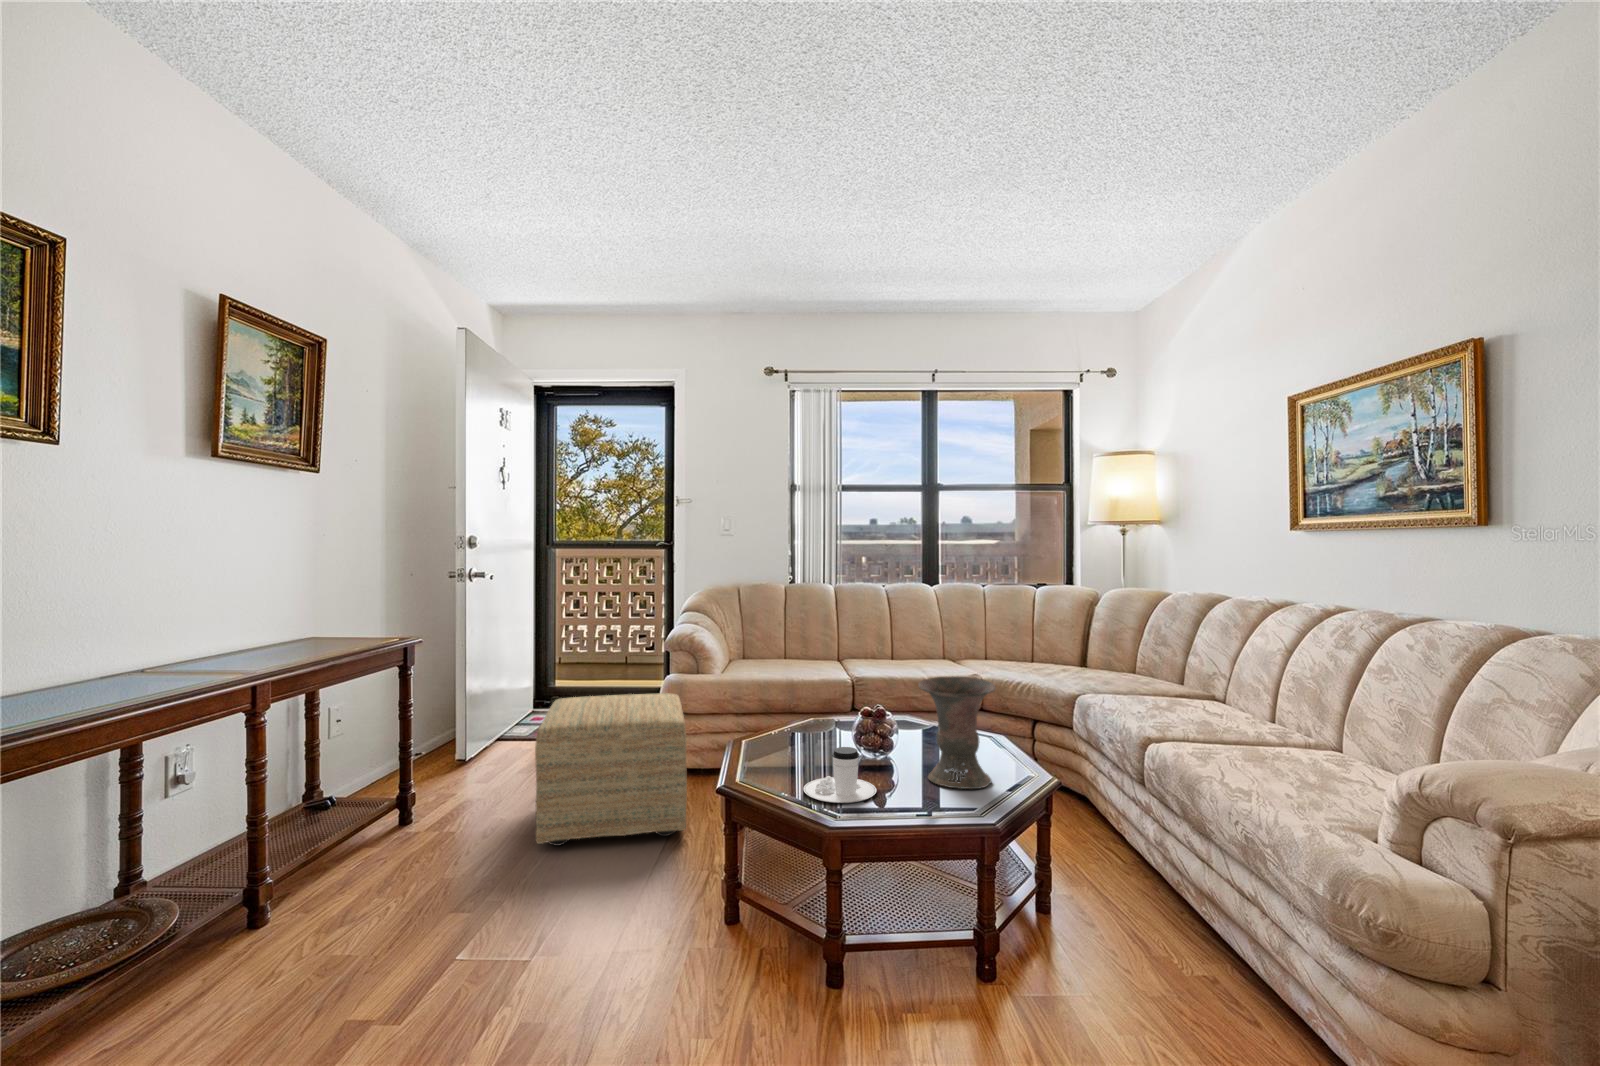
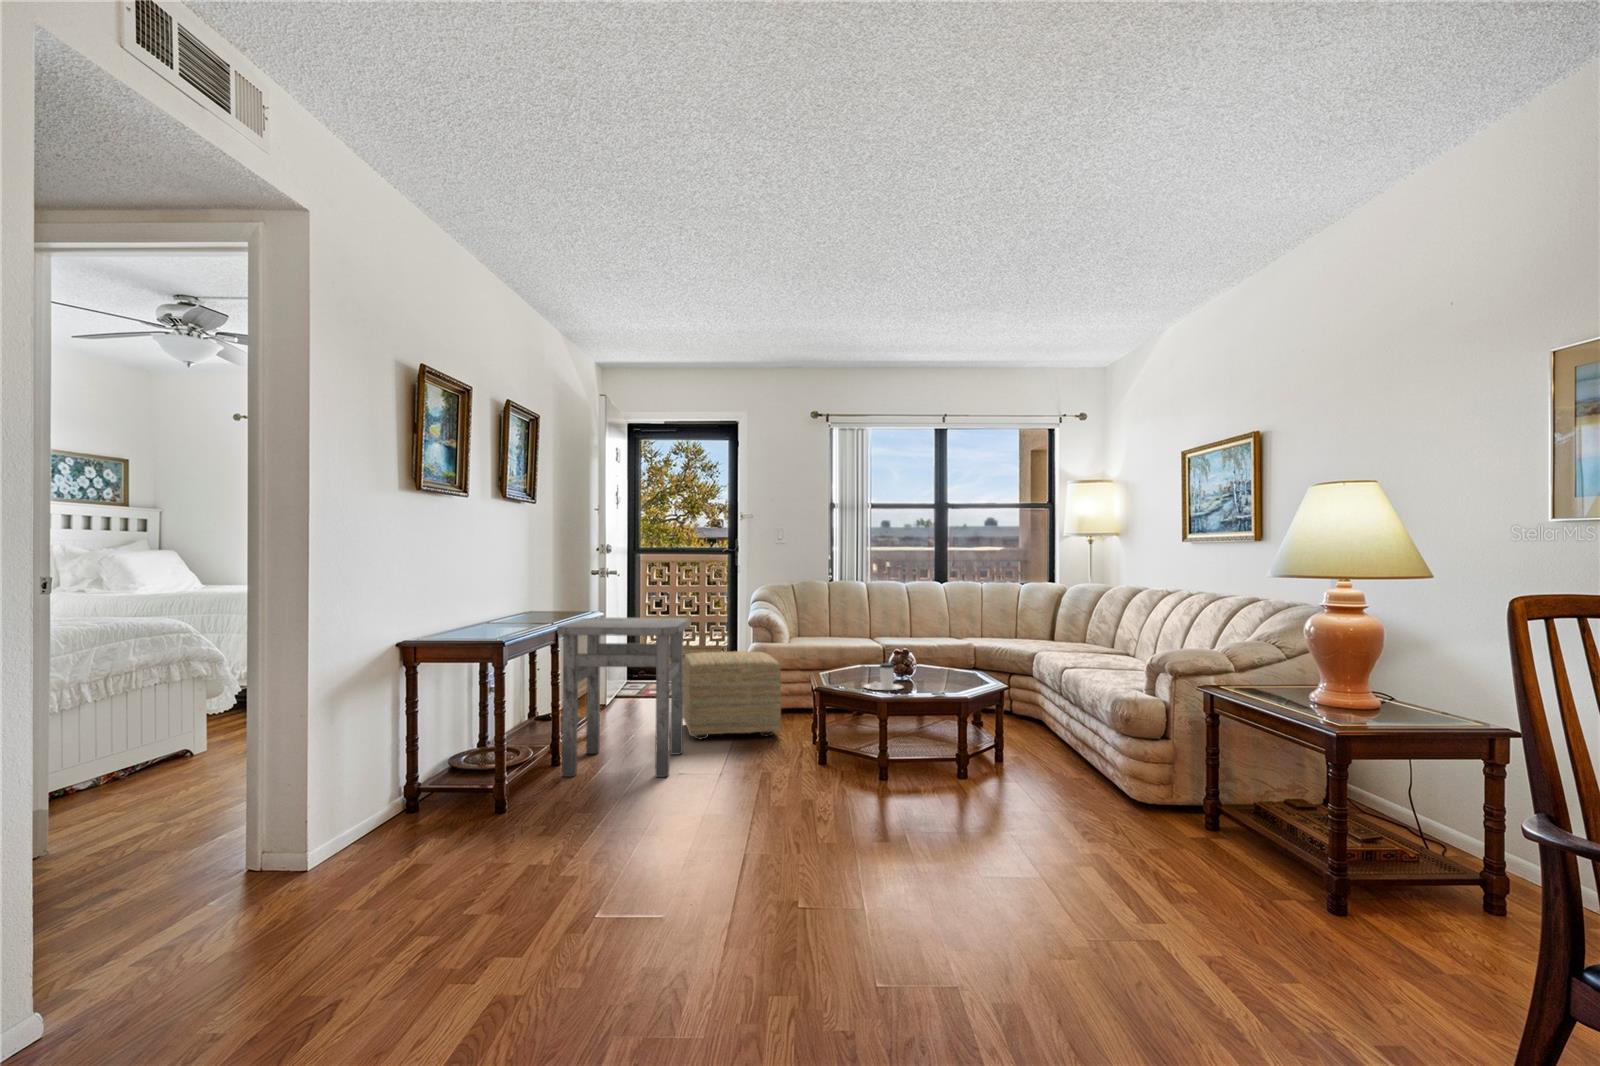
side table: none [213,658,517,983] -> present [557,617,691,777]
vase: present [918,677,996,789] -> none [927,628,971,687]

